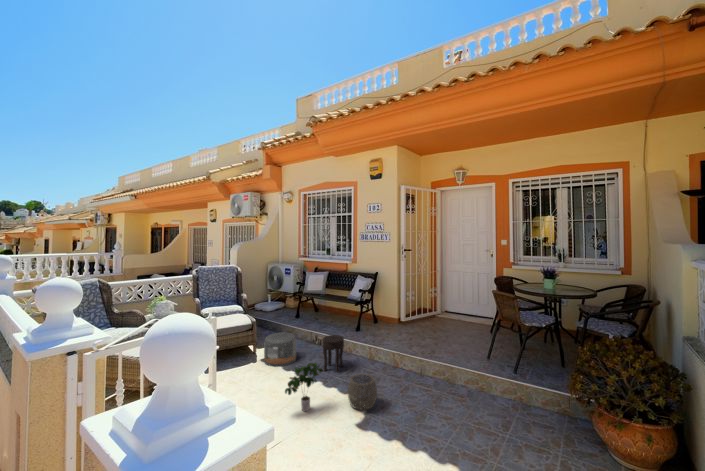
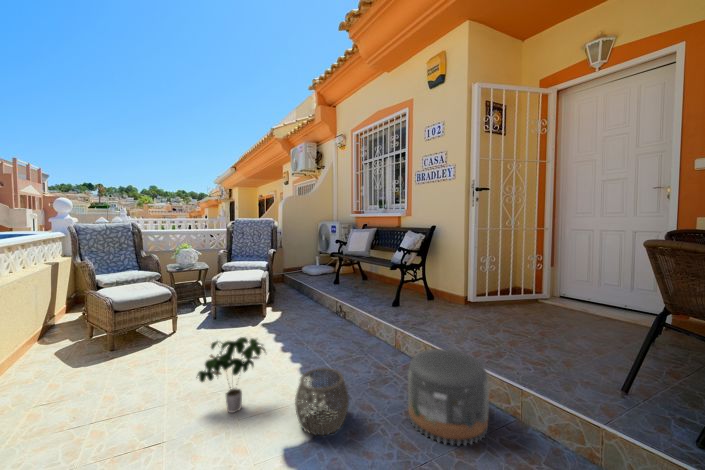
pouf: present [264,332,296,366] -> present [408,349,489,446]
side table: present [323,335,344,372] -> none [315,305,348,360]

